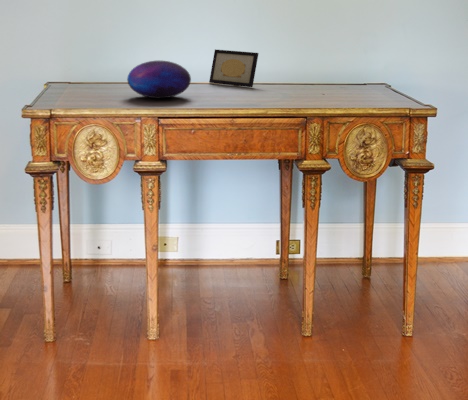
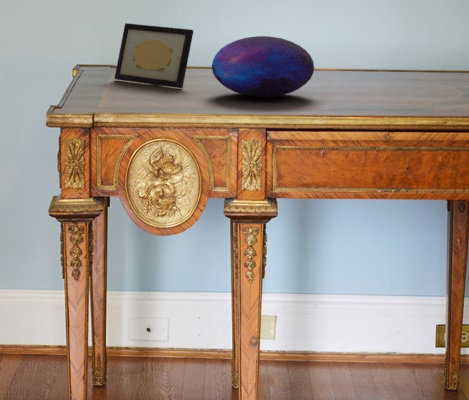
picture frame: present [209,49,258,87] -> present [115,23,193,88]

